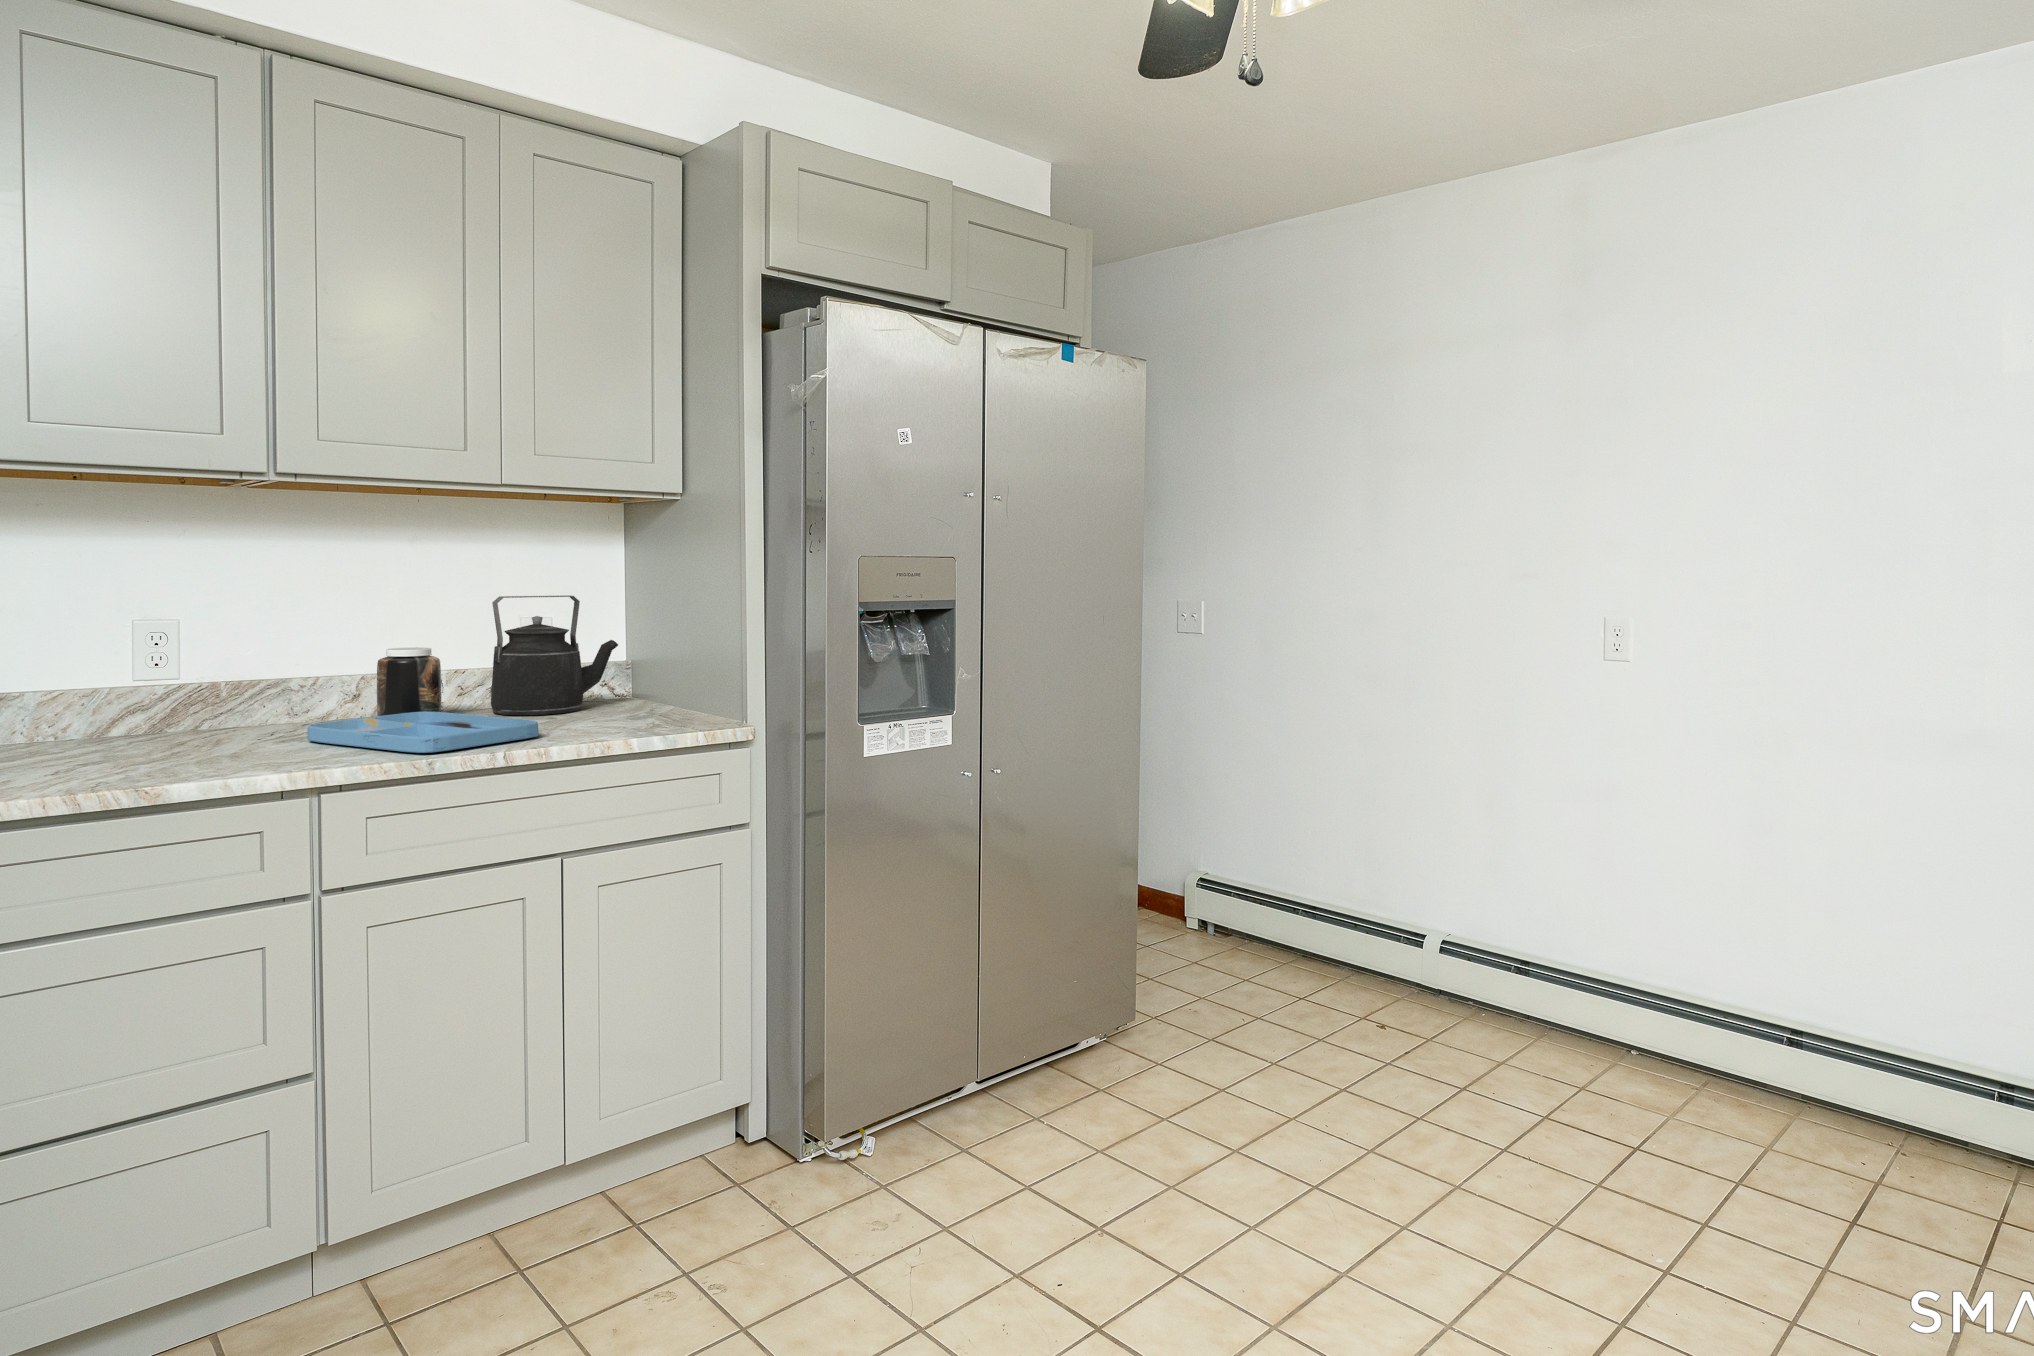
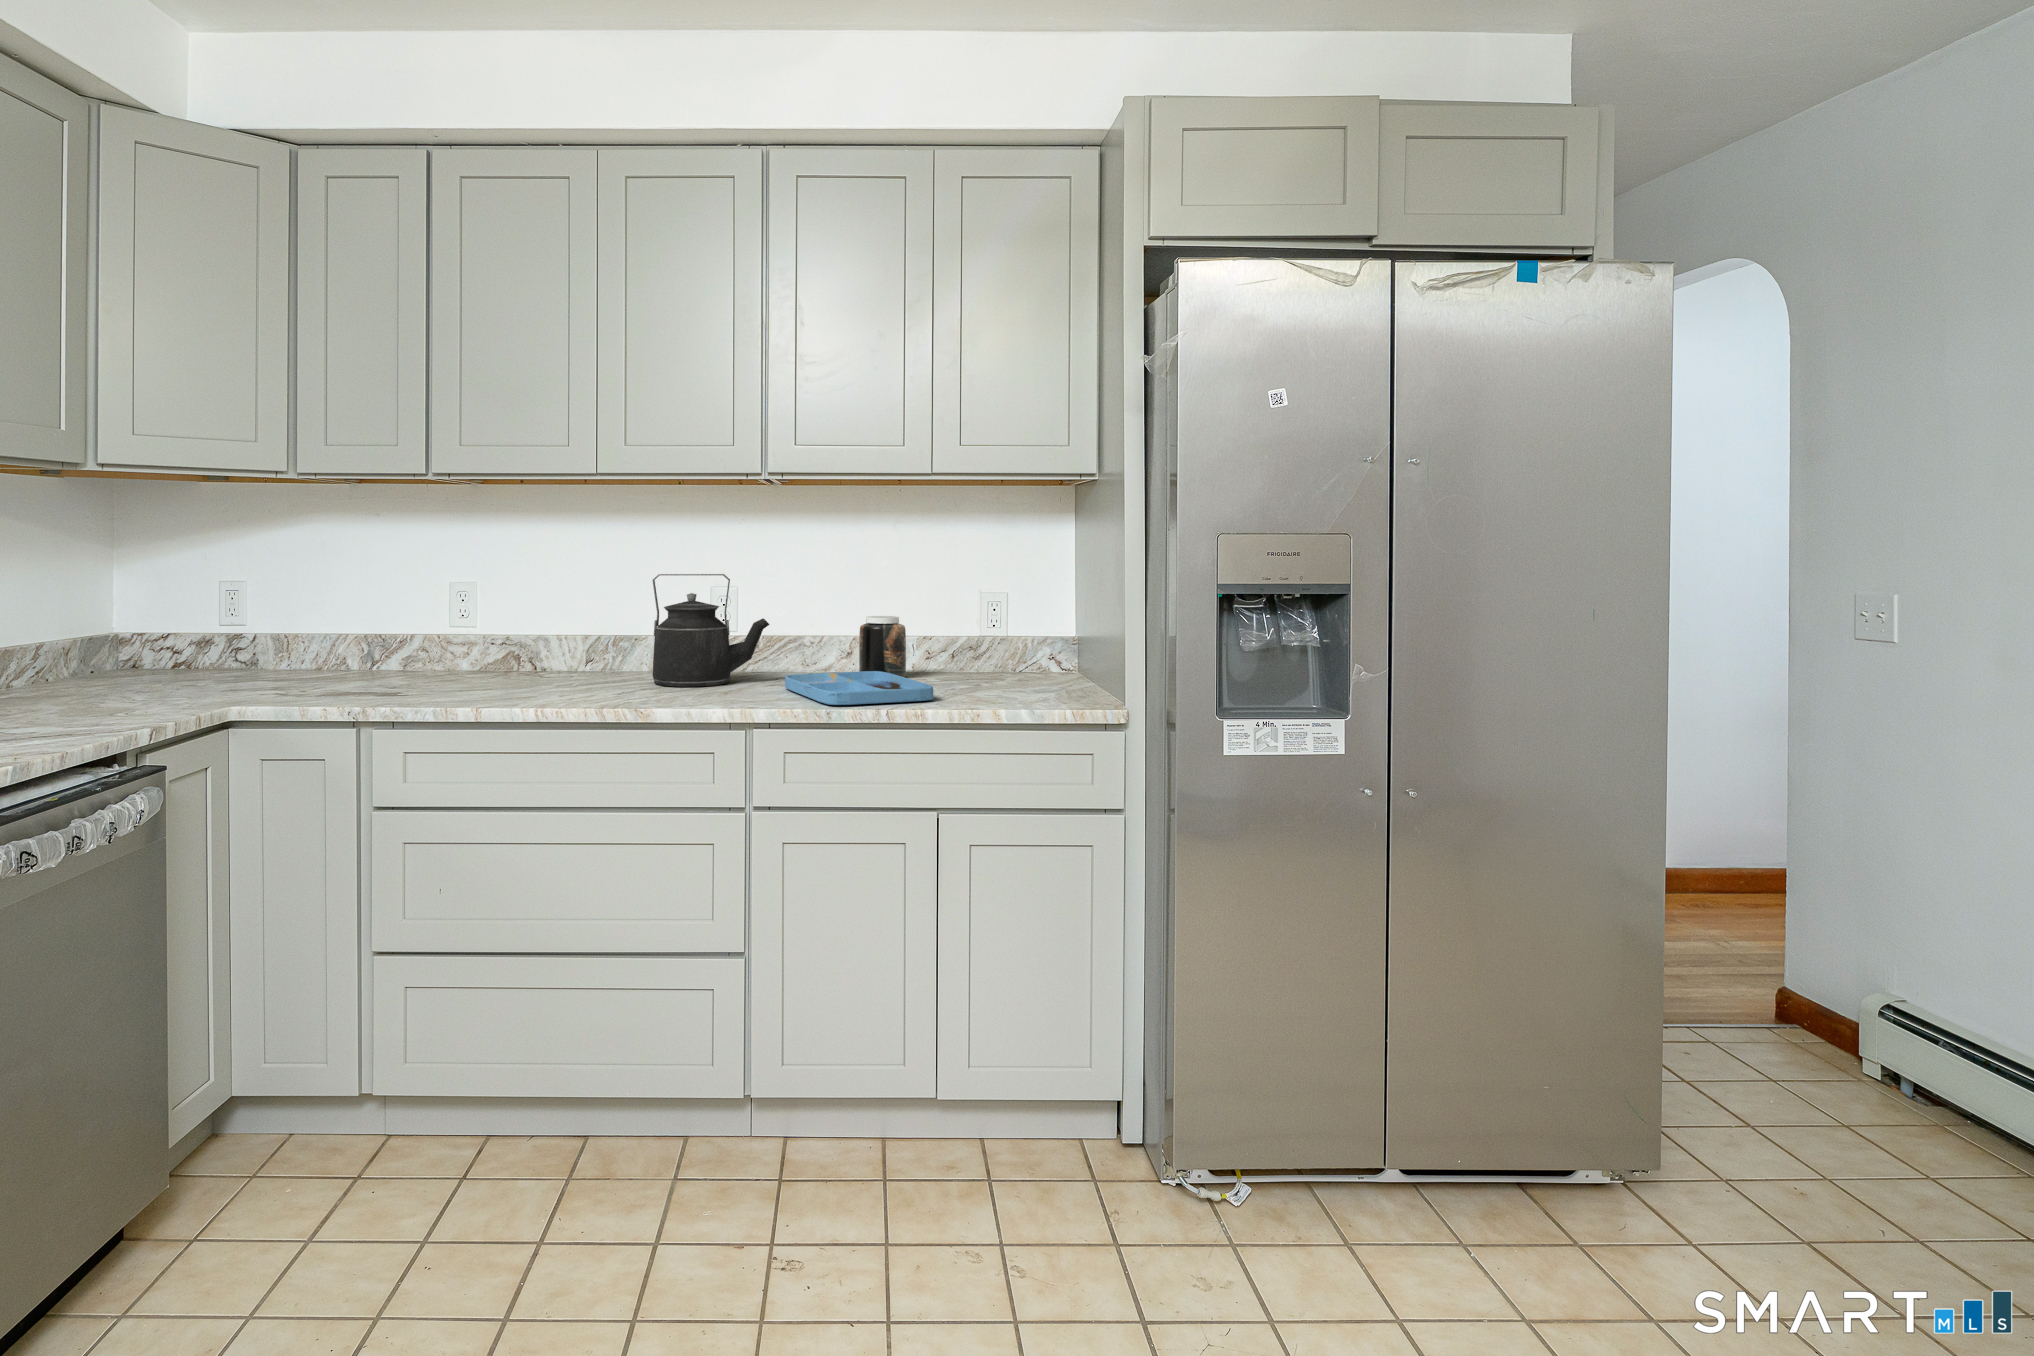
kettle: present [491,595,618,715] -> present [653,574,769,687]

